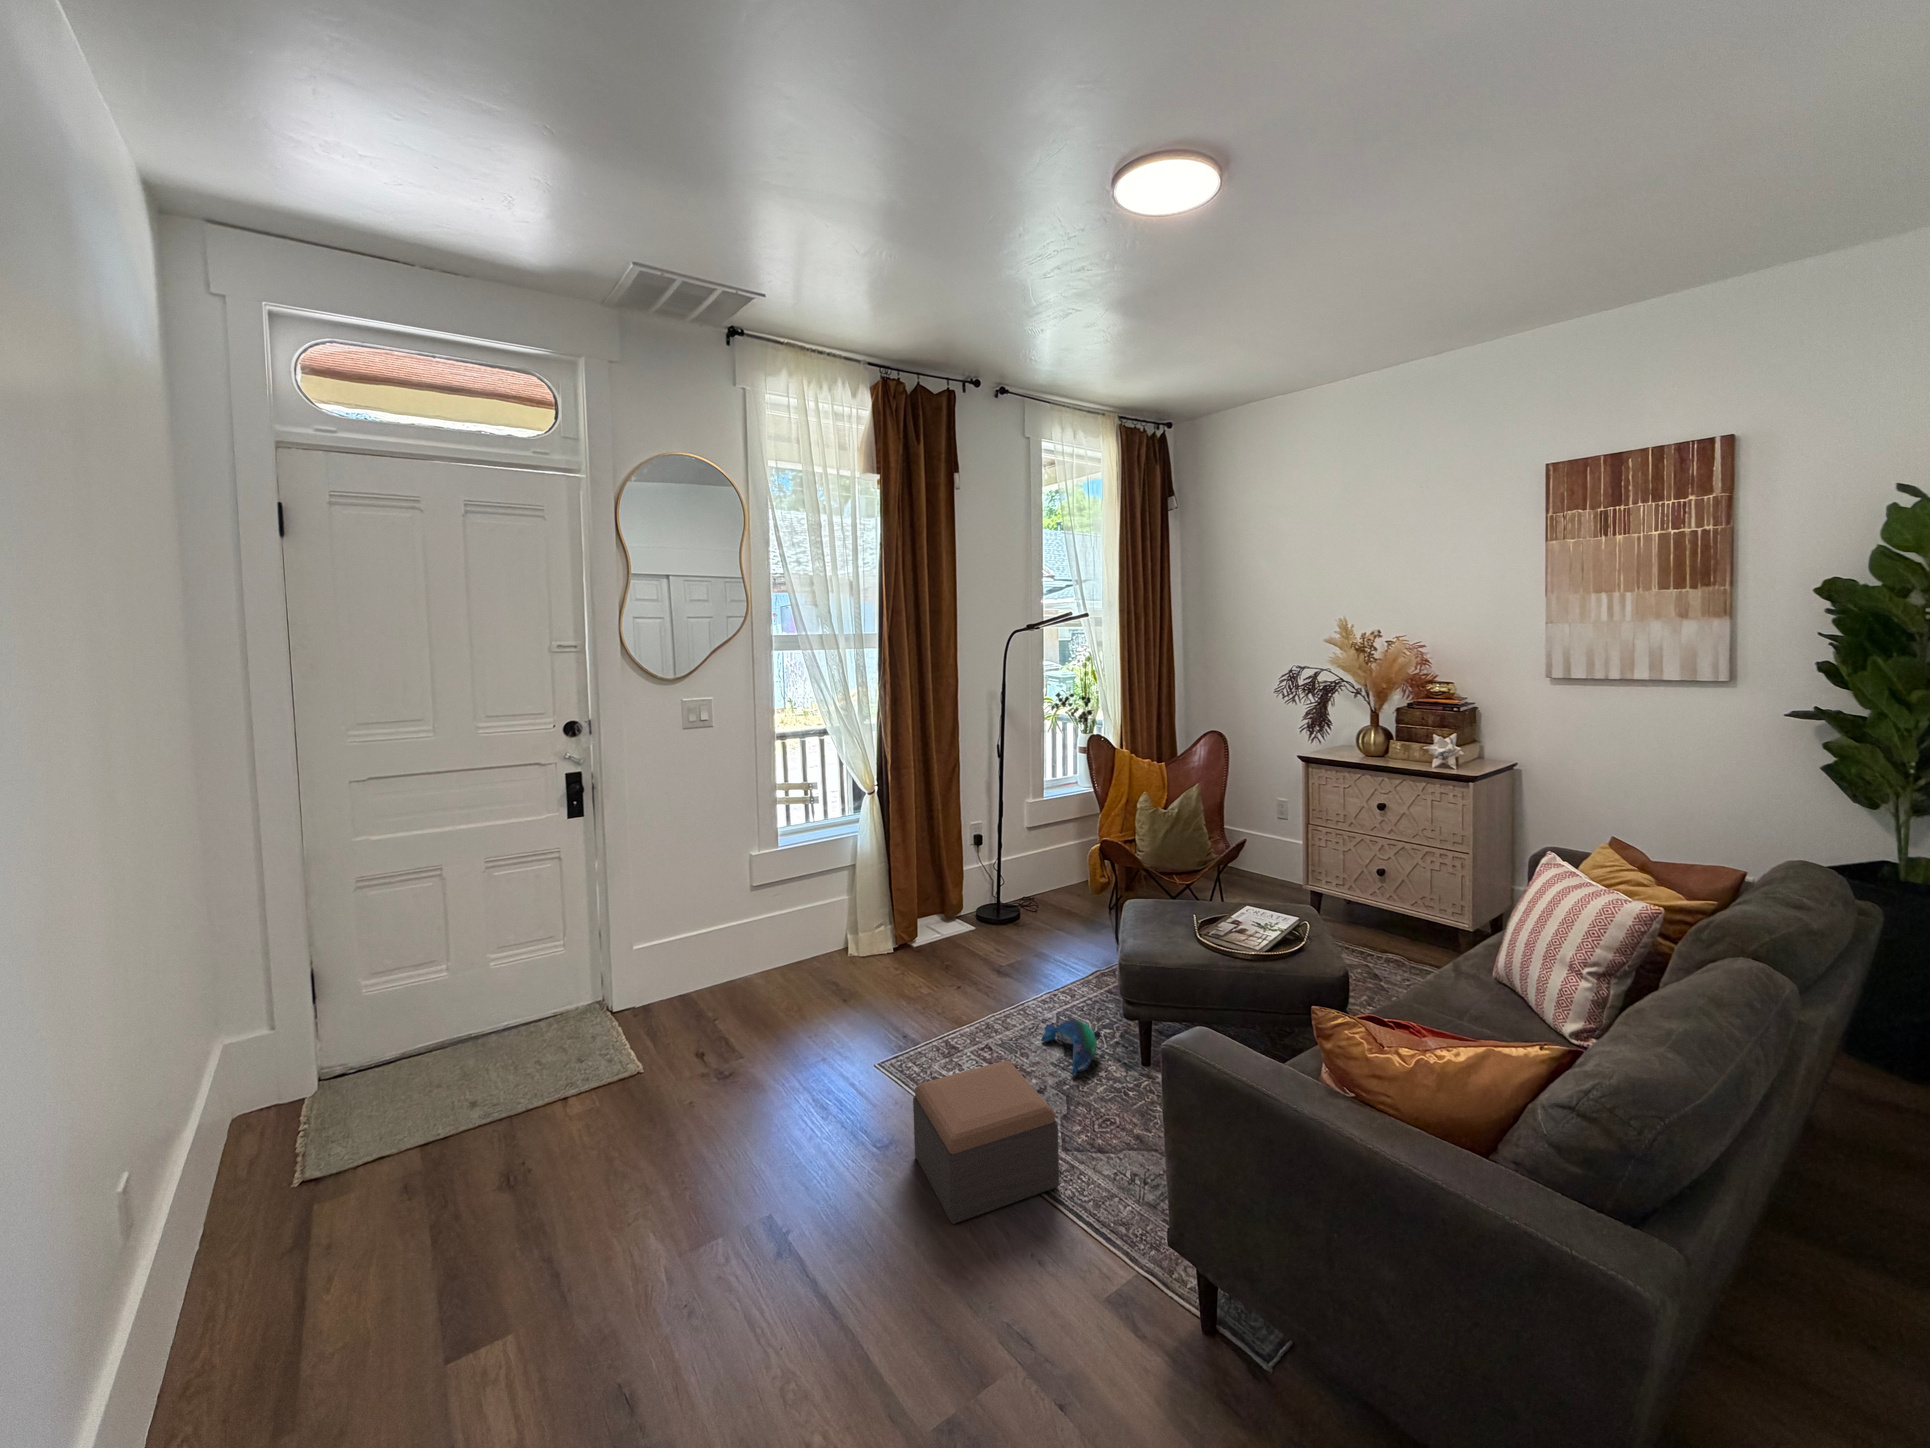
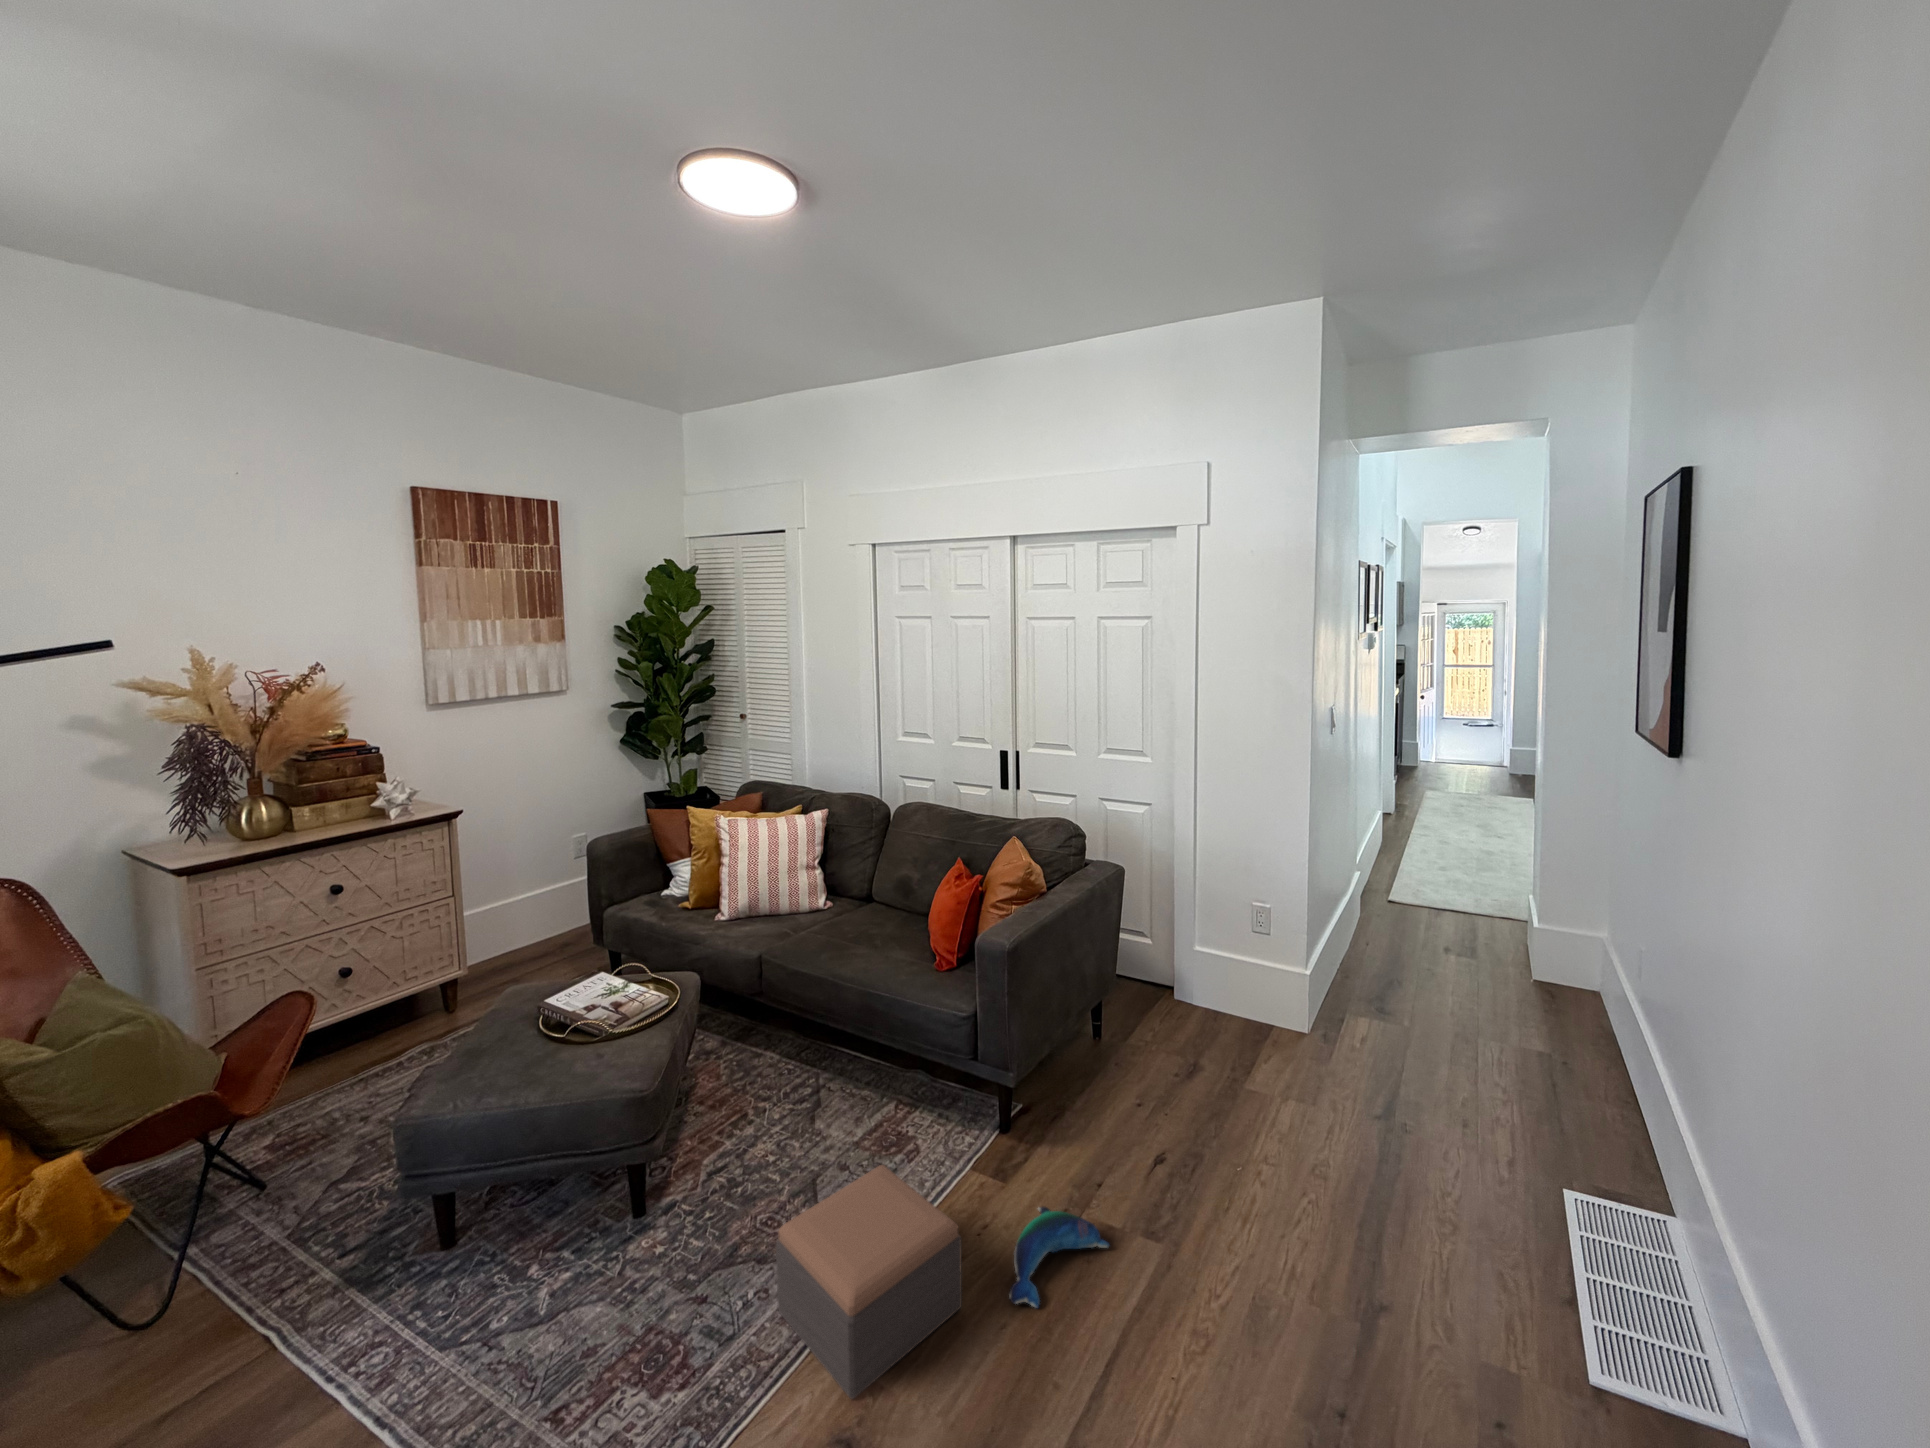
plush toy: present [1041,1021,1101,1076] -> present [1009,1207,1109,1308]

